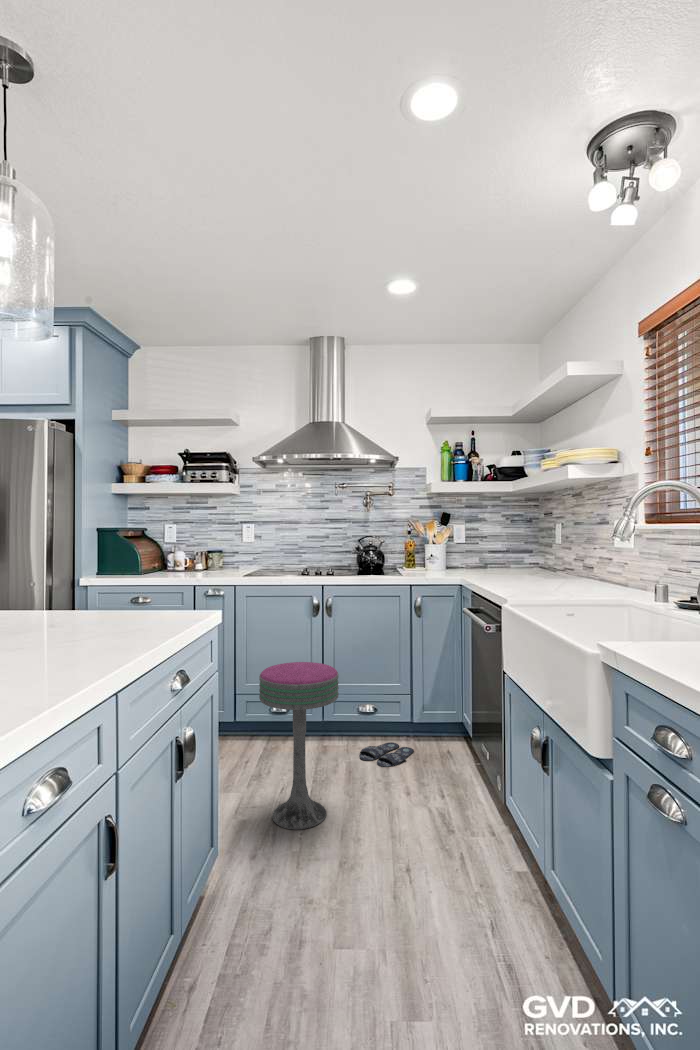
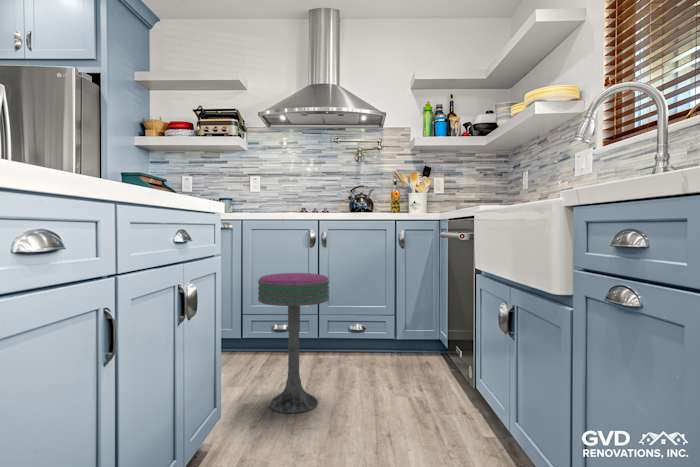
slippers: present [360,742,414,767] -> none [349,356,396,373]

